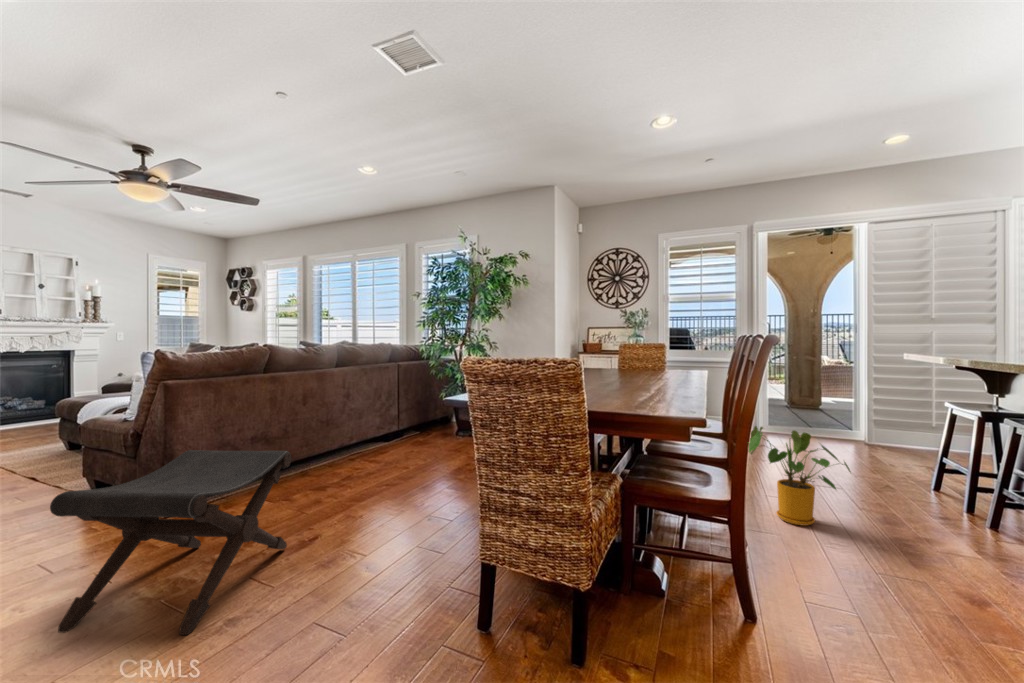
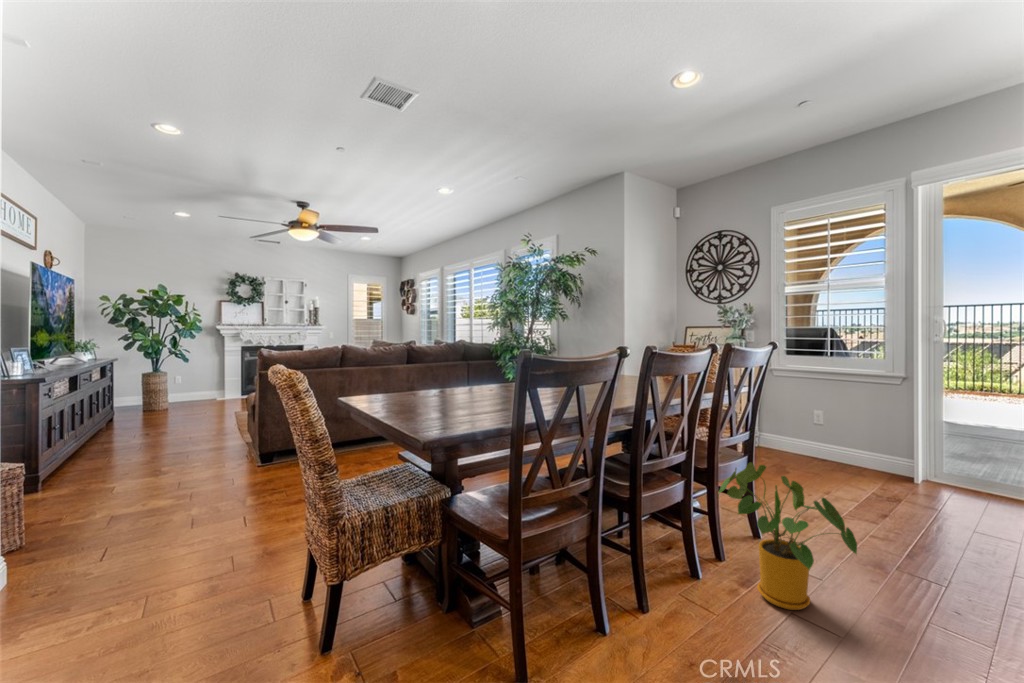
footstool: present [50,450,292,635] -> none [123,424,287,549]

